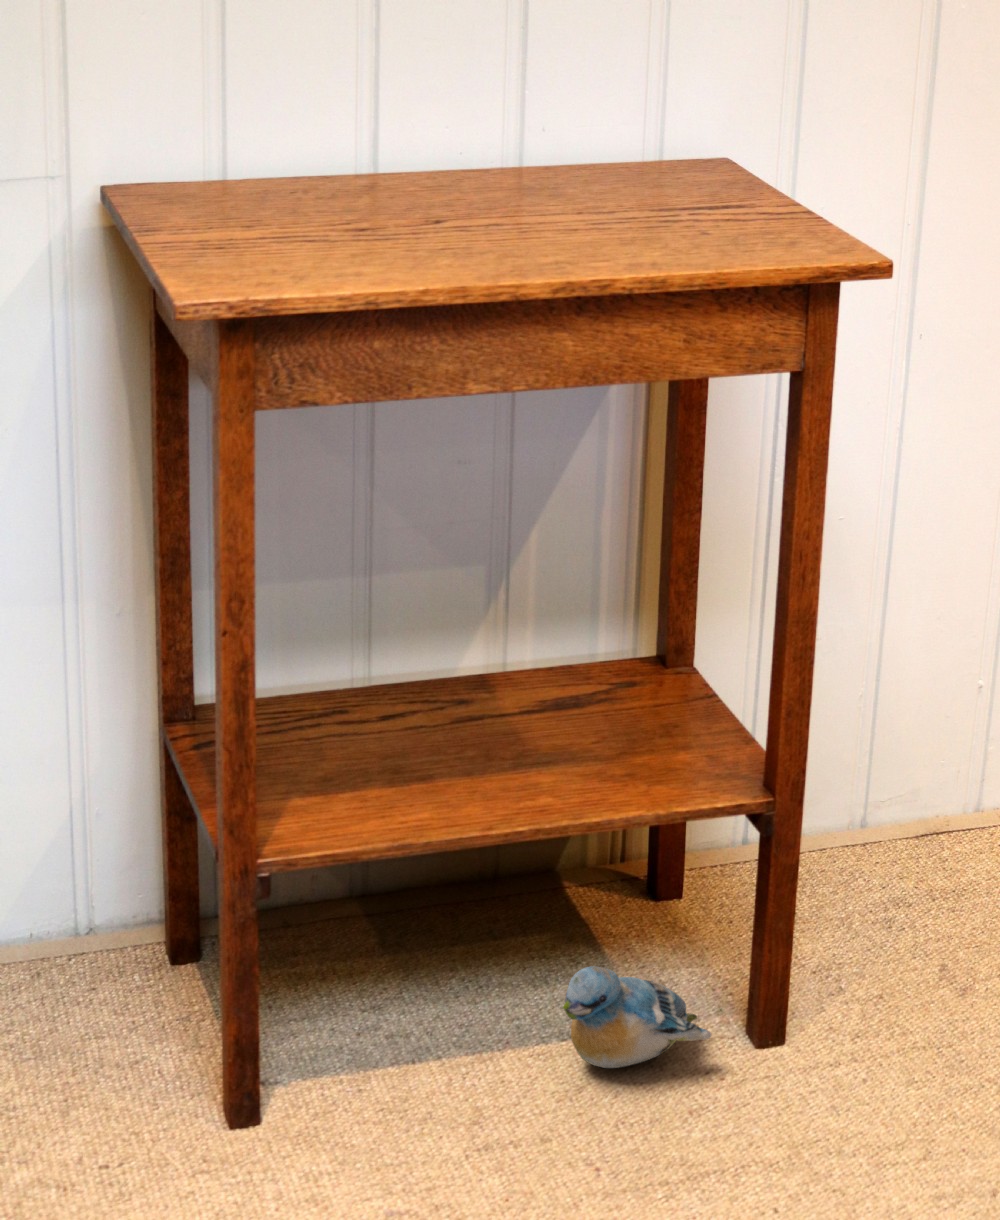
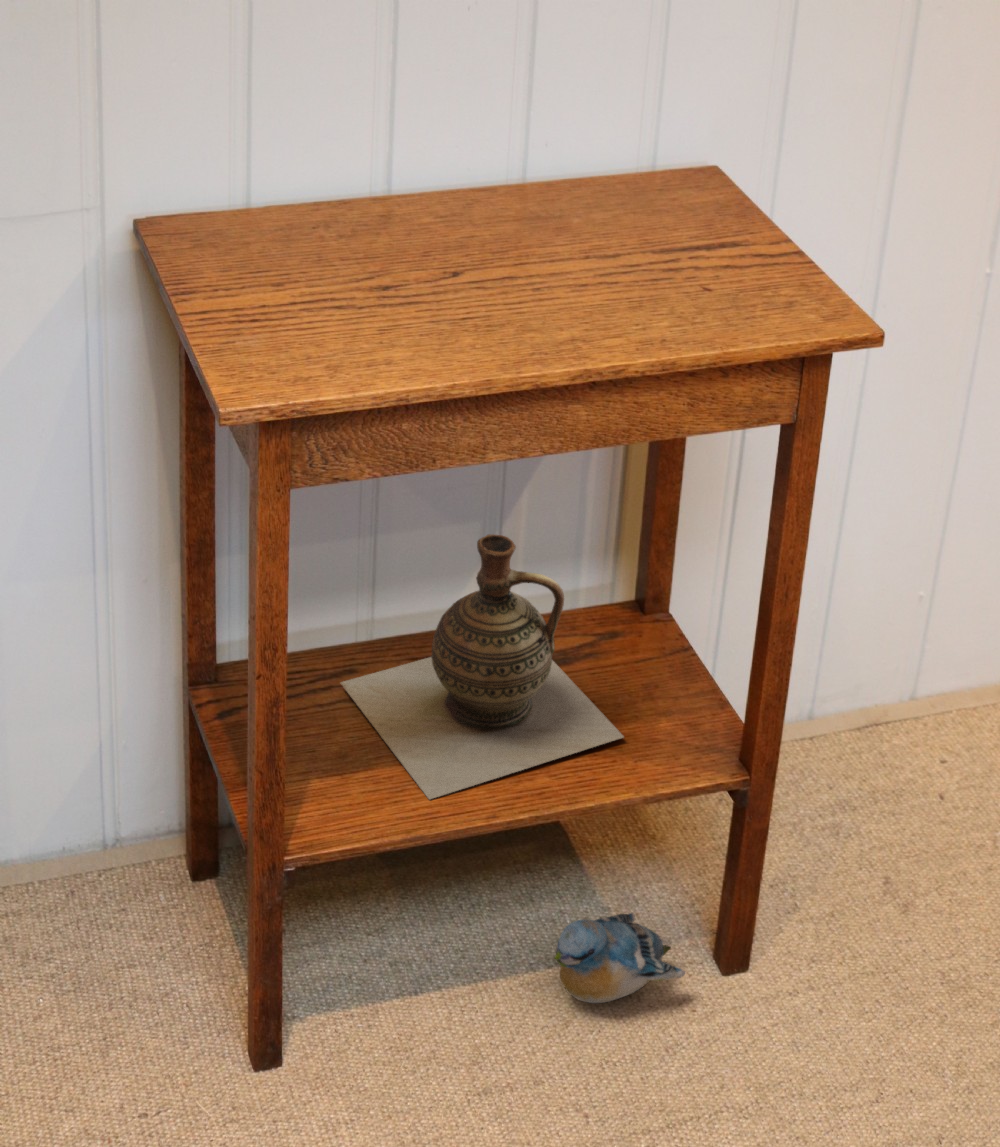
ceramic jug: none [330,544,636,817] -> present [341,534,624,799]

